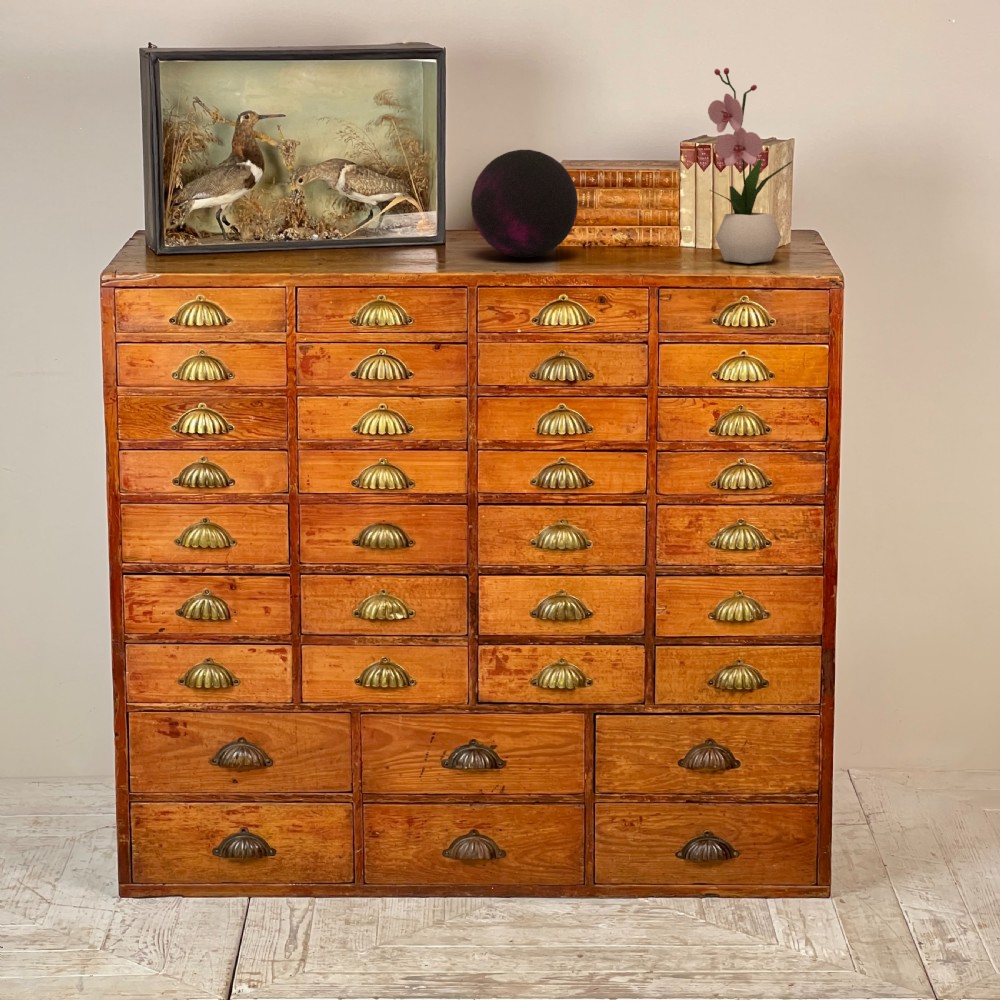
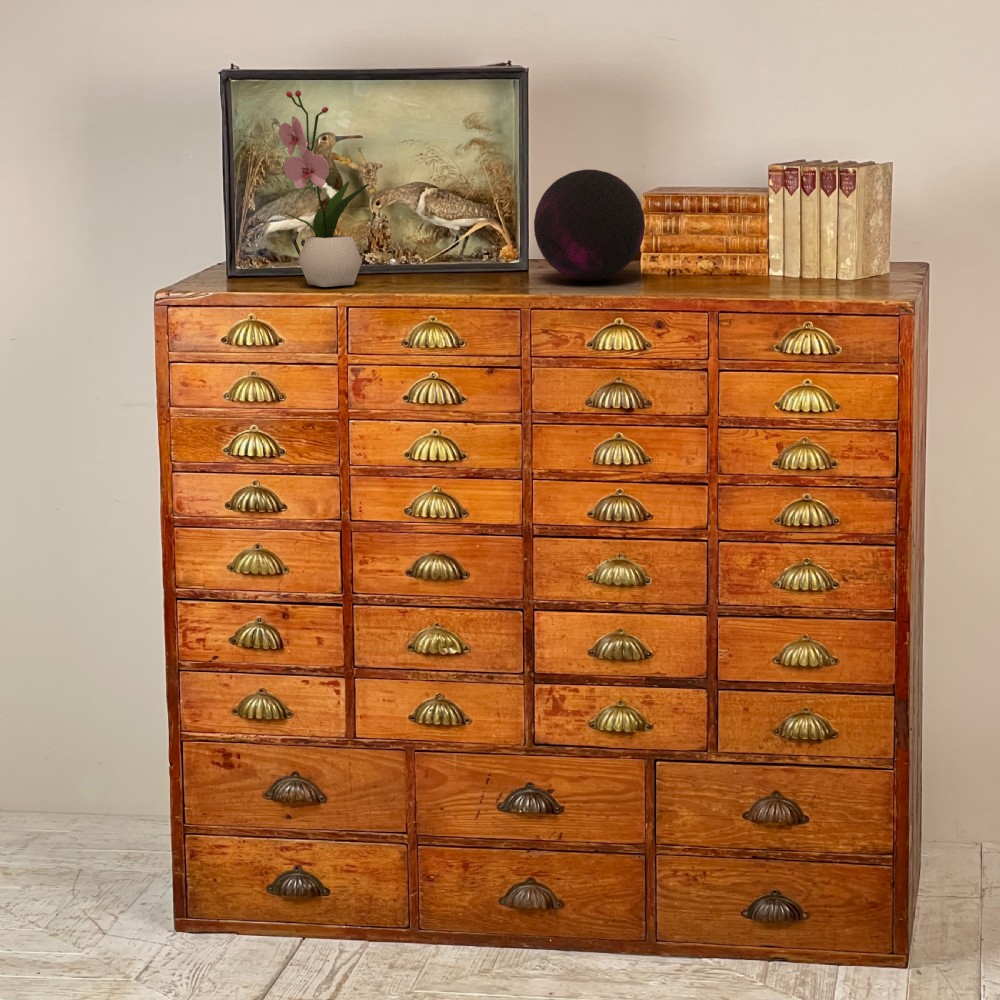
flower arrangement: present [708,68,792,263] -> present [279,90,369,287]

